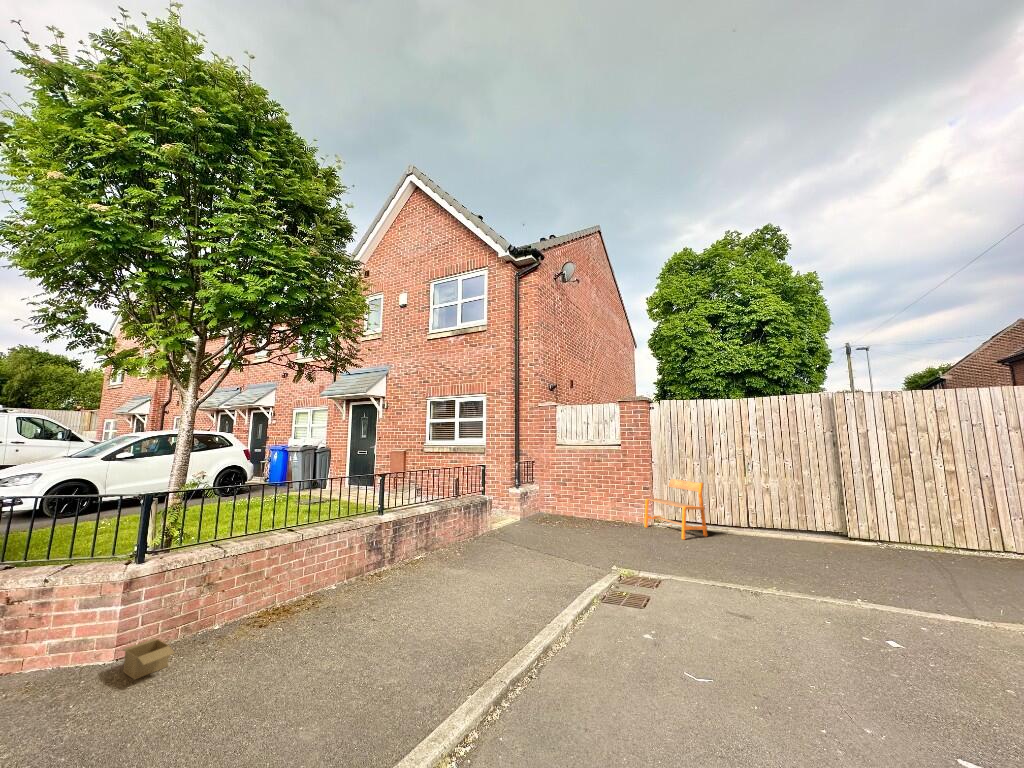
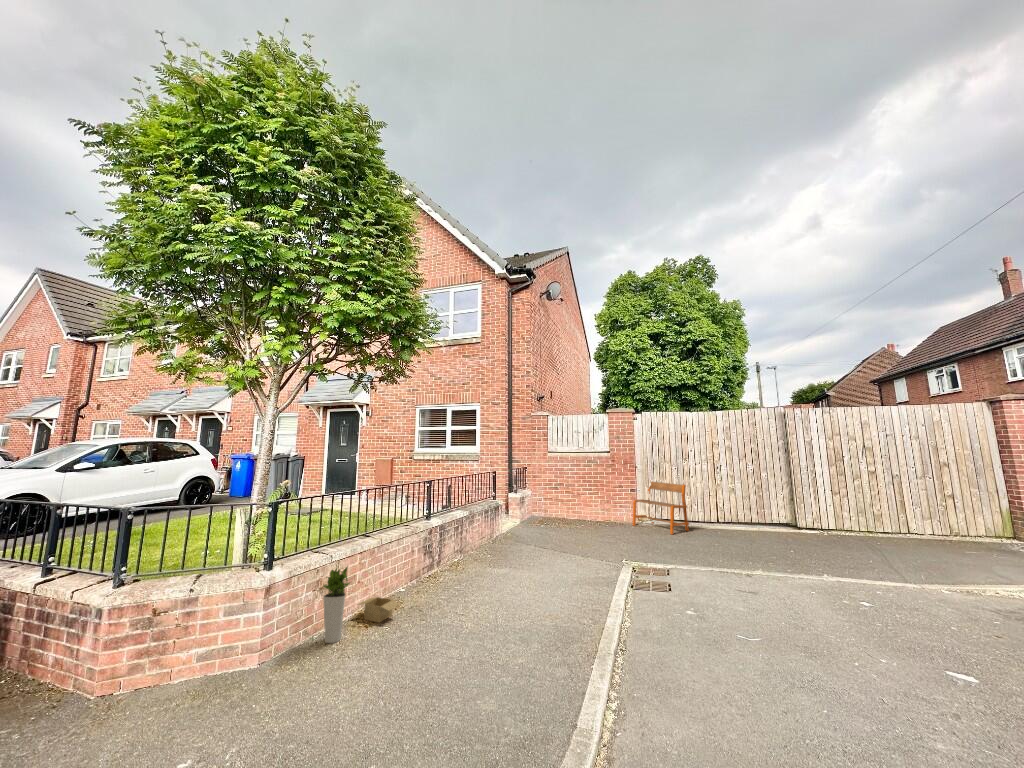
planter: none [202,560,239,643] -> present [323,566,350,643]
cardboard box: present [121,639,175,680] -> present [358,597,400,622]

